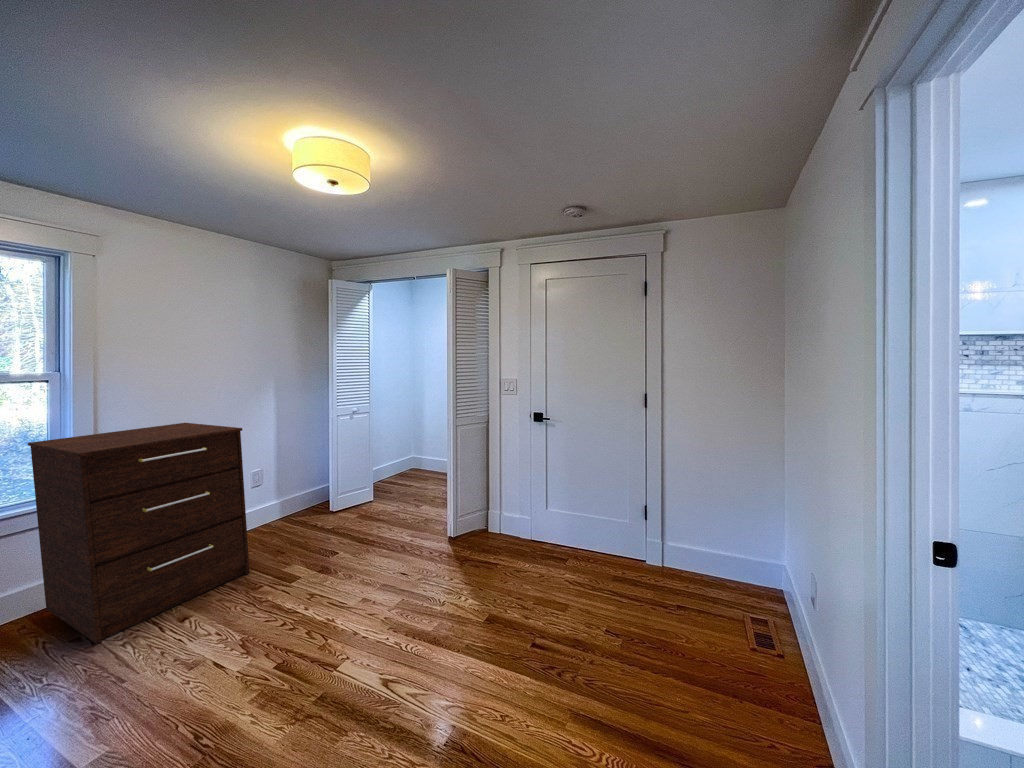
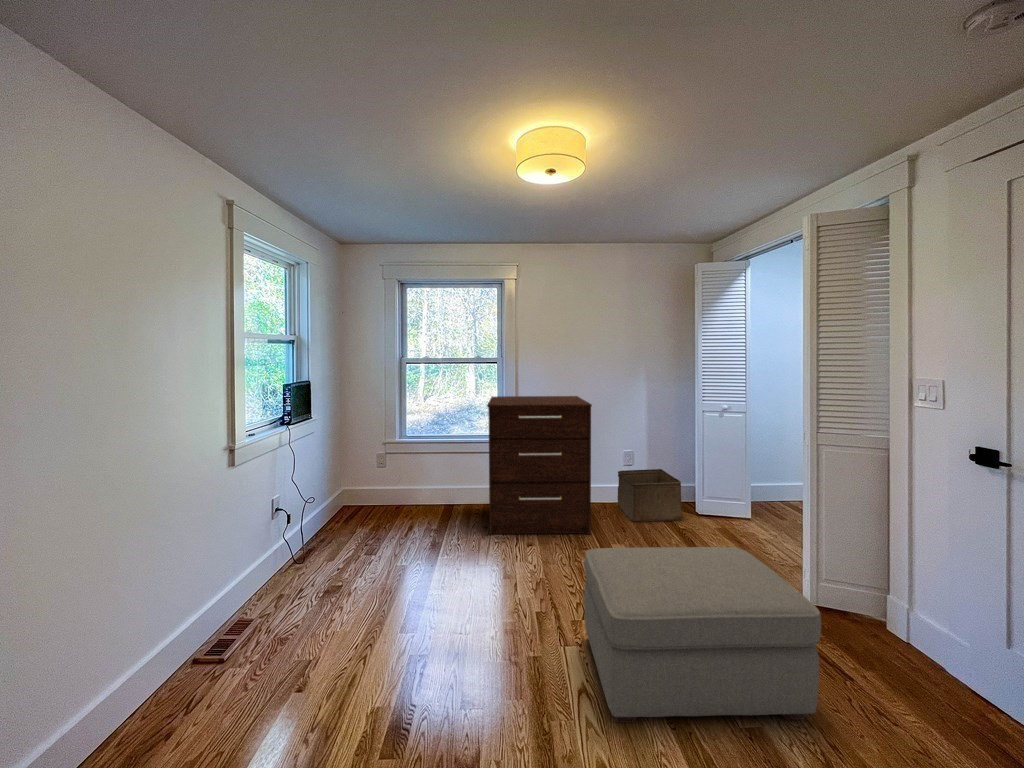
storage bin: none [246,483,323,543] -> present [618,469,682,522]
ottoman: none [340,513,507,679] -> present [584,547,821,723]

